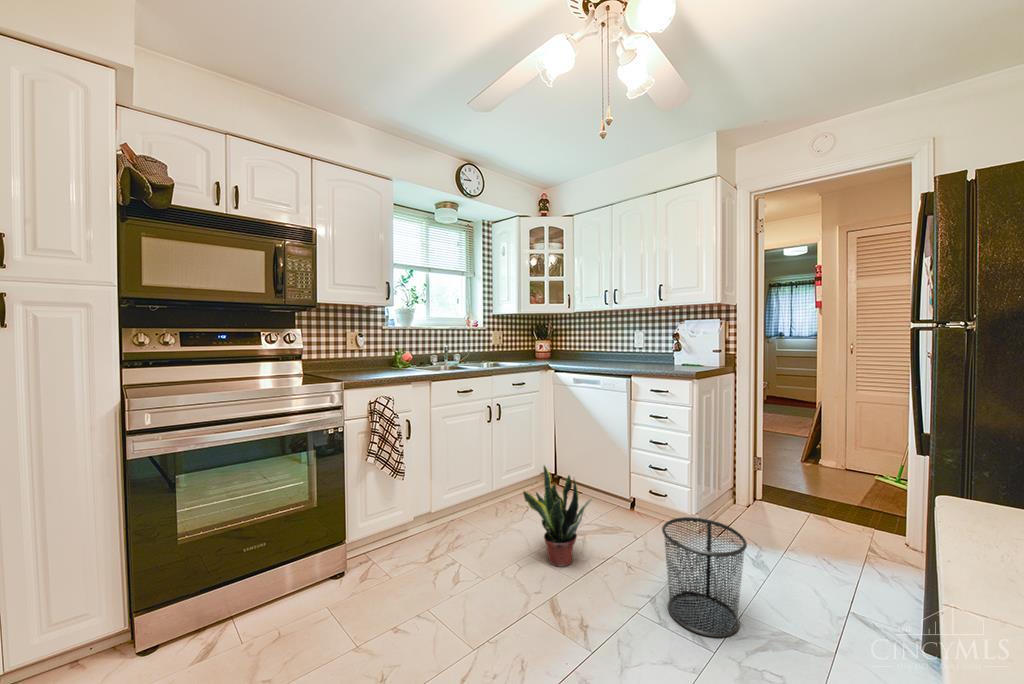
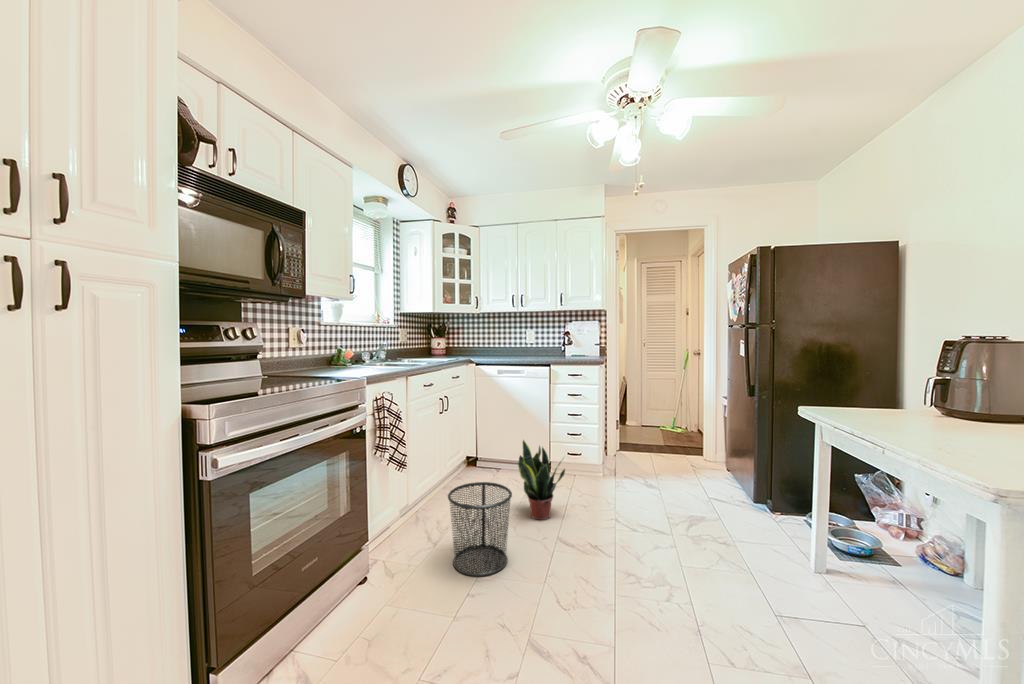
waste bin: present [662,517,747,637] -> present [448,482,512,576]

